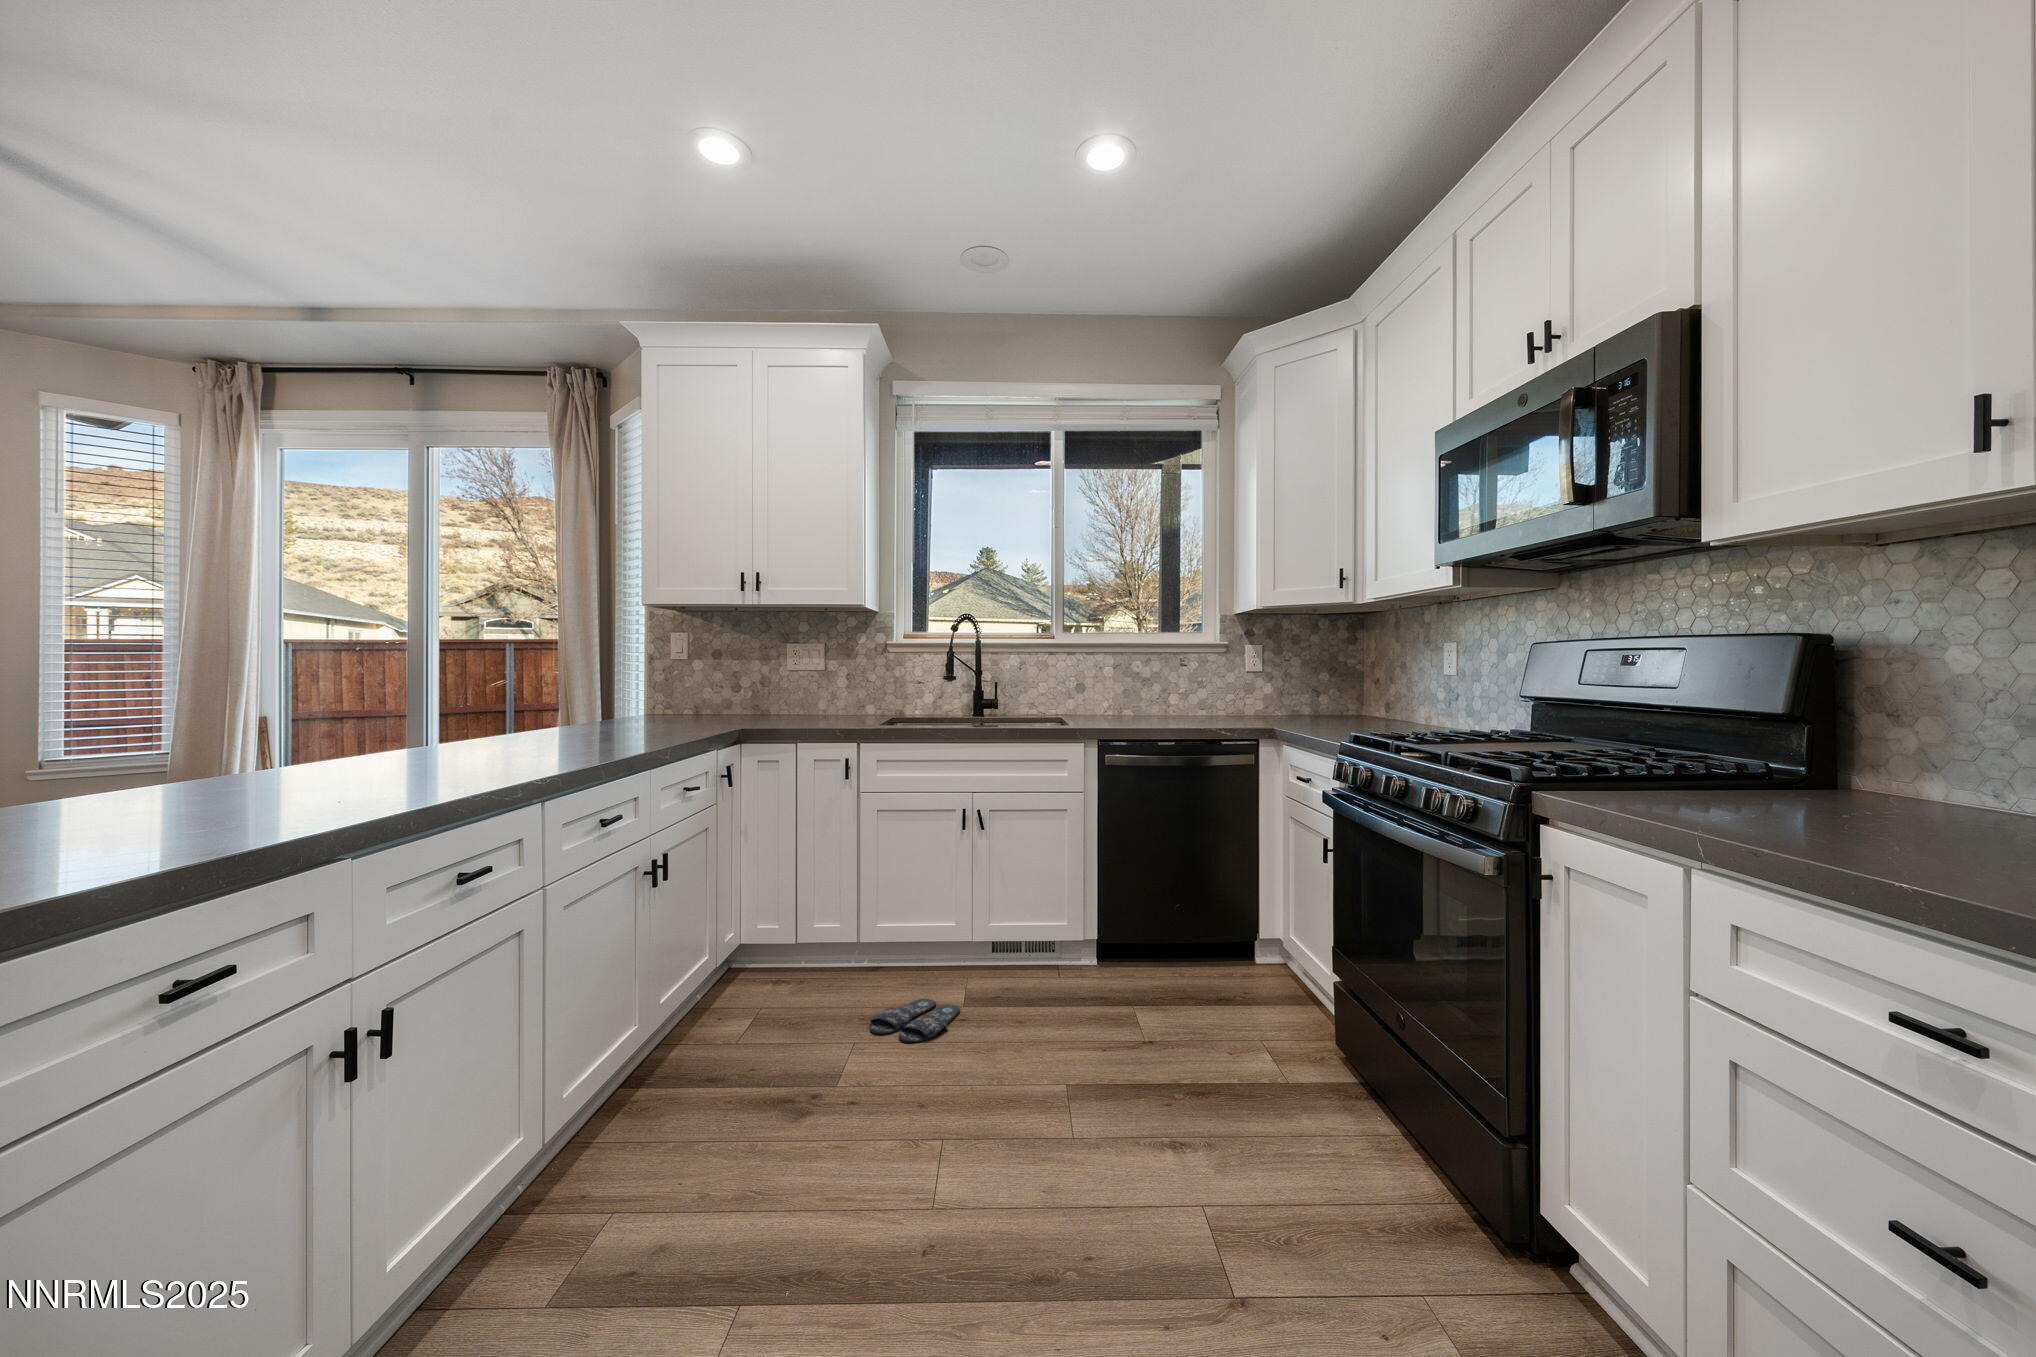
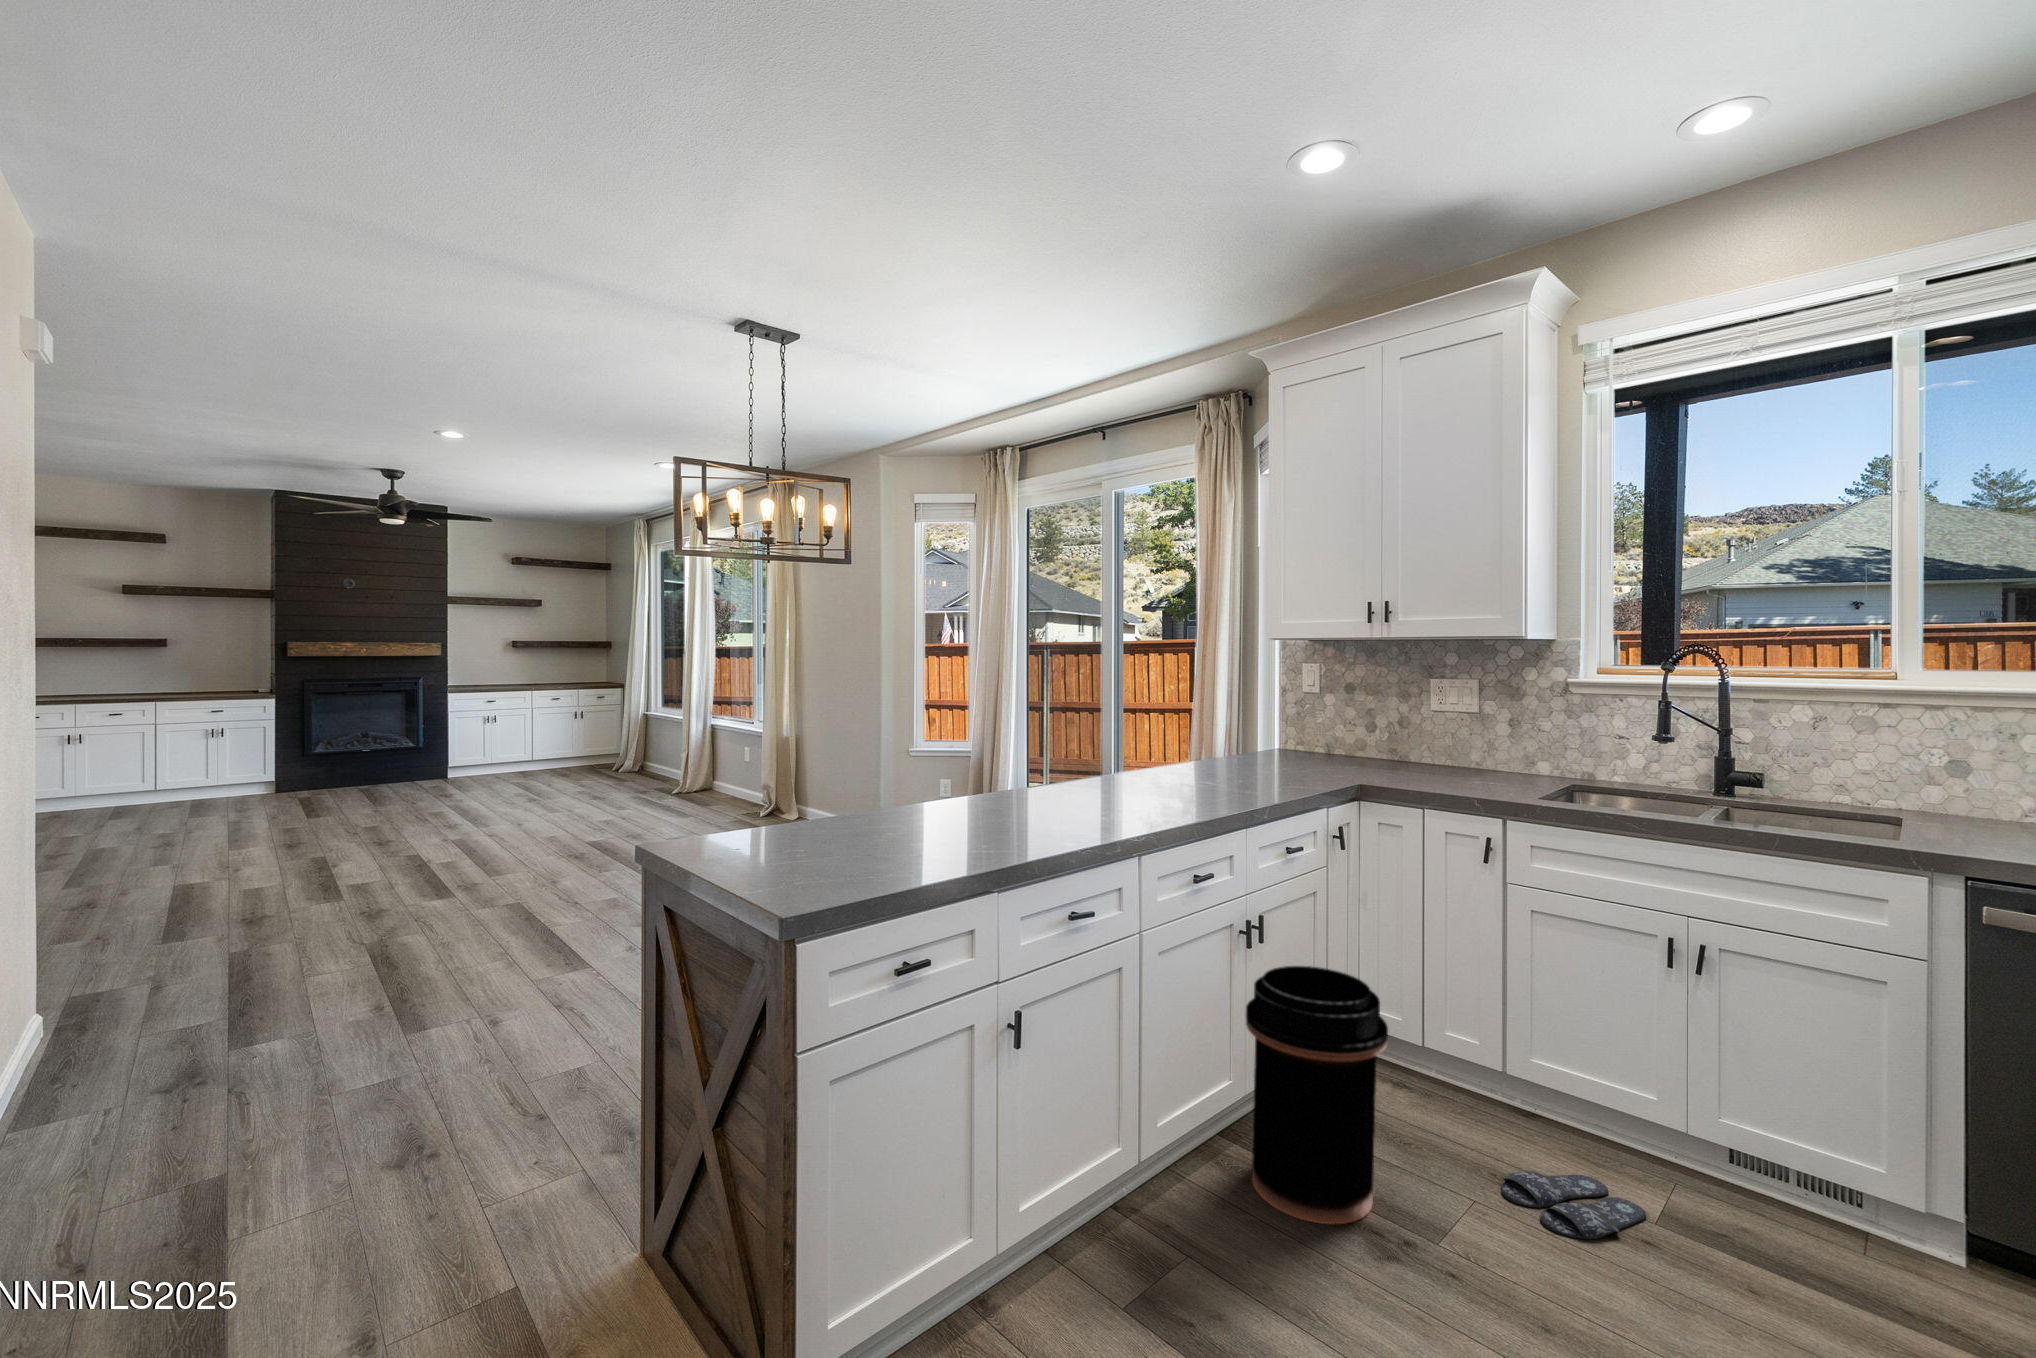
trash can: none [657,888,788,1116] -> present [1246,966,1388,1224]

